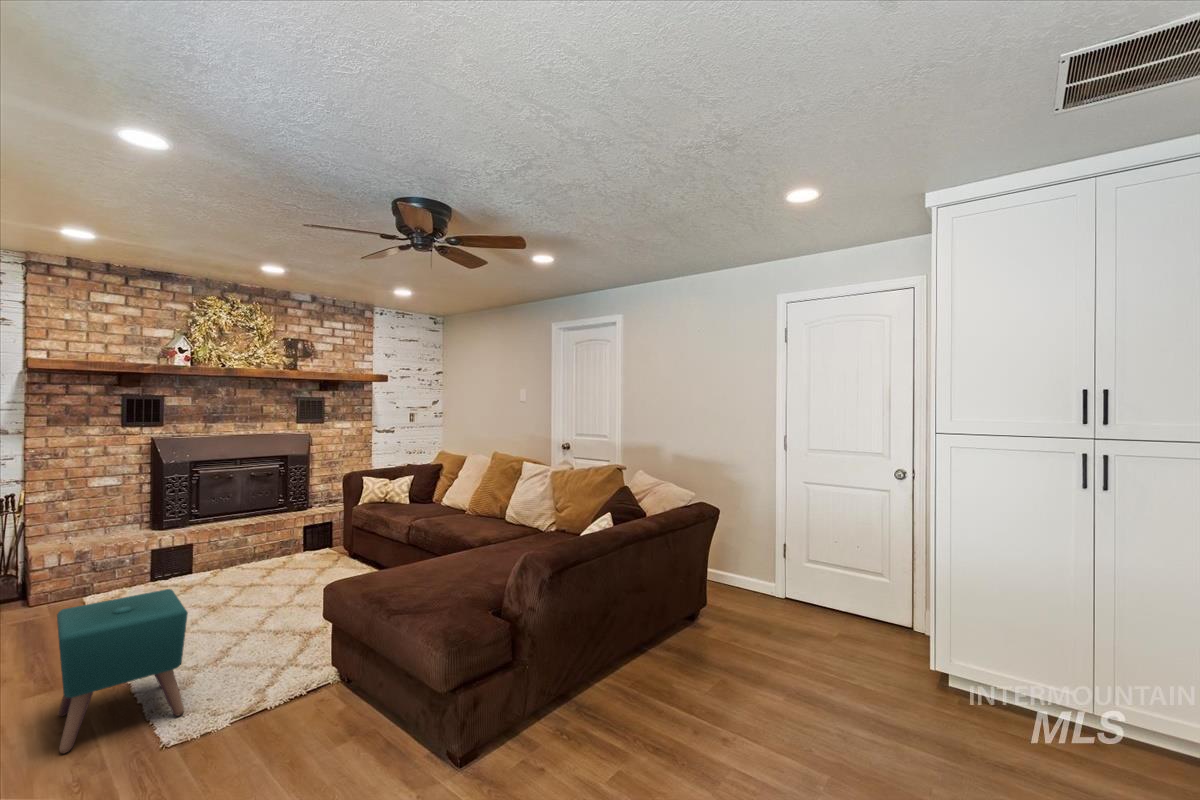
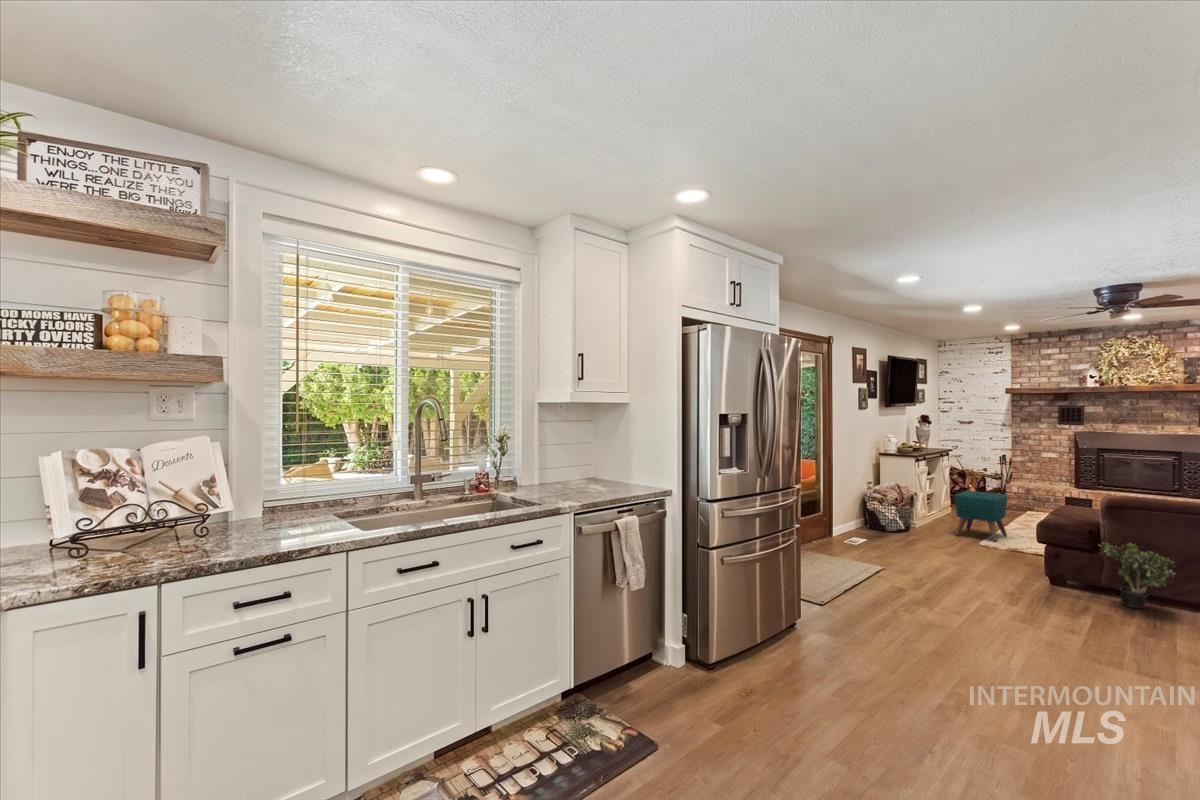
potted plant: none [548,619,638,737] -> present [1099,542,1175,609]

